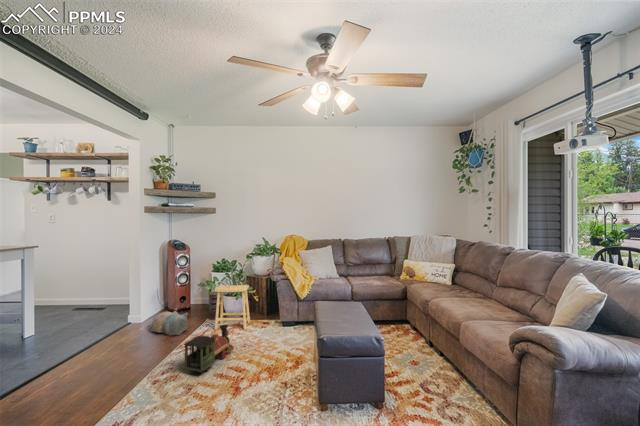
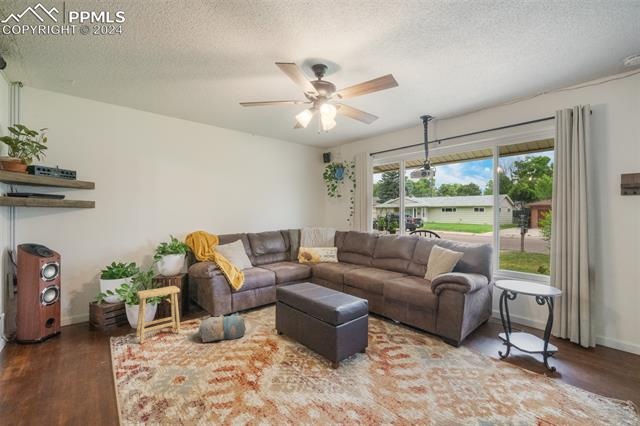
plush toy: present [150,311,188,336] -> present [198,313,246,342]
toy train: present [184,325,234,373] -> none [174,325,202,380]

